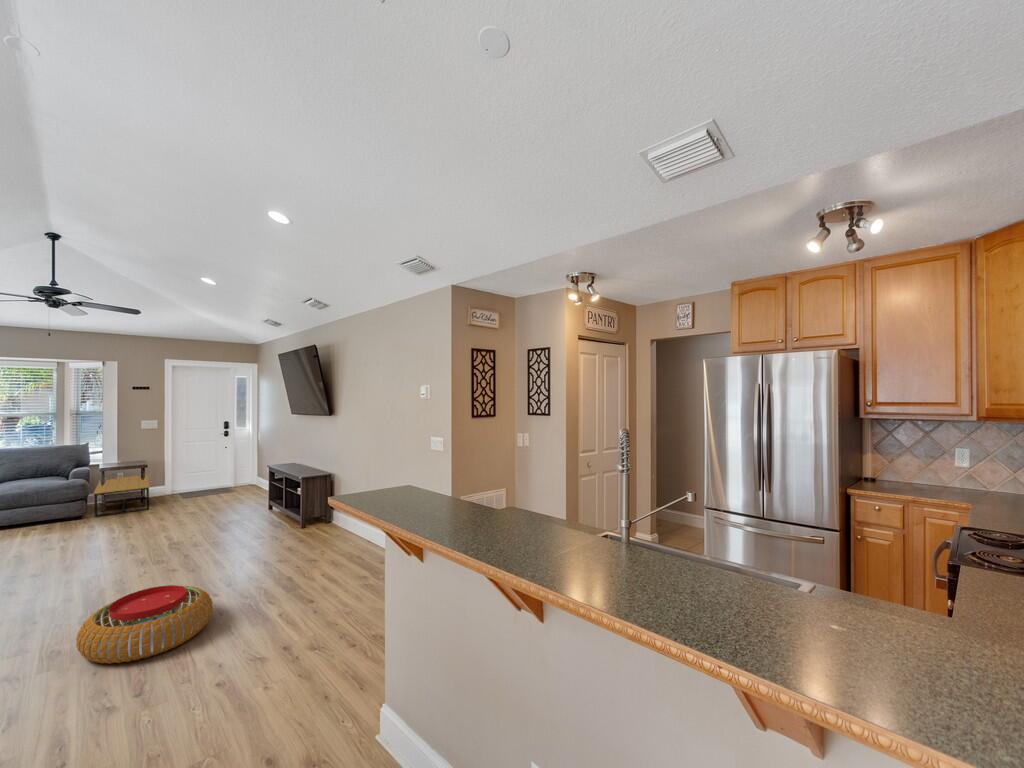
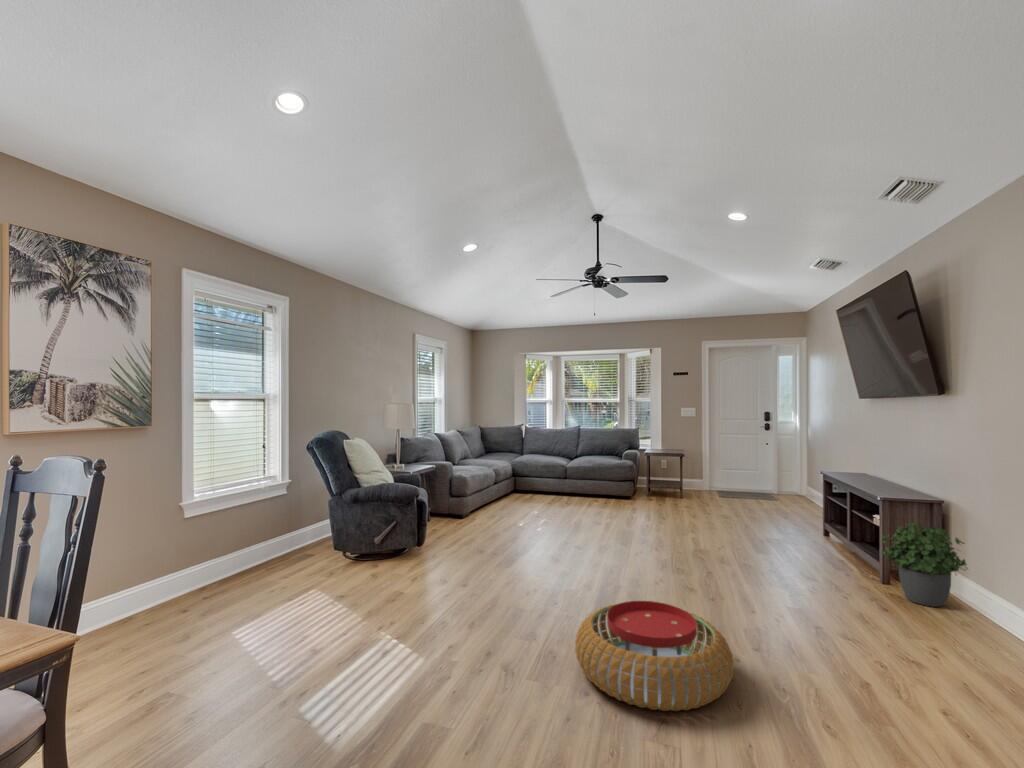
coffee table: present [94,475,149,517] -> none [638,464,688,504]
potted plant: none [301,490,342,536] -> present [882,523,967,607]

